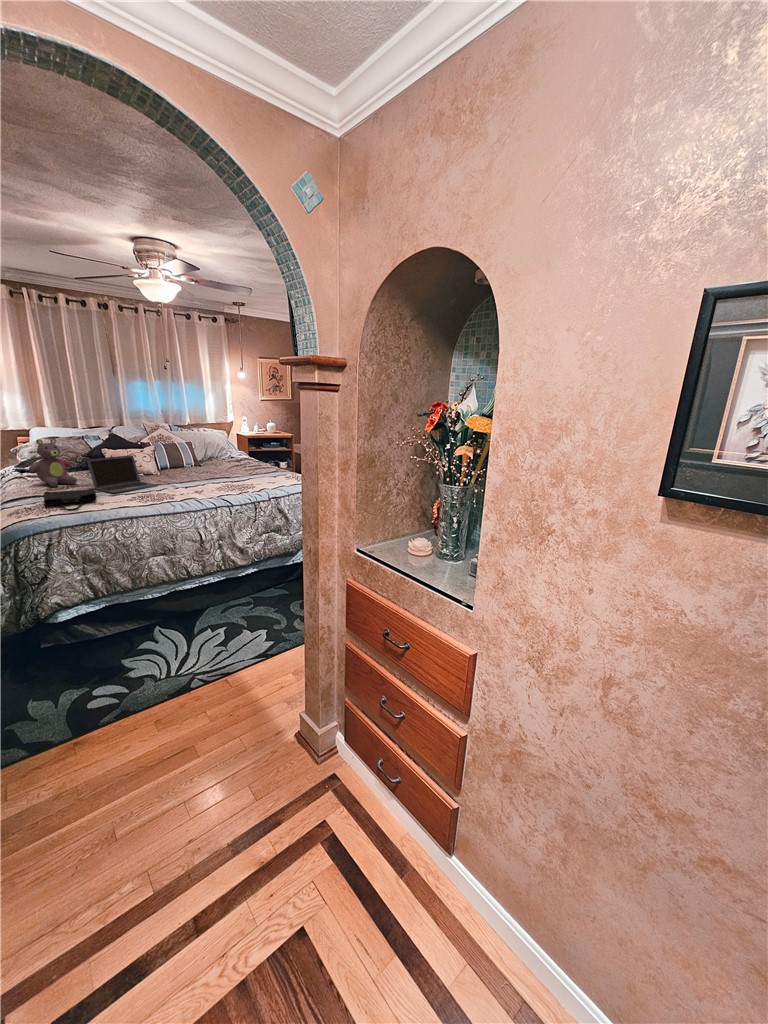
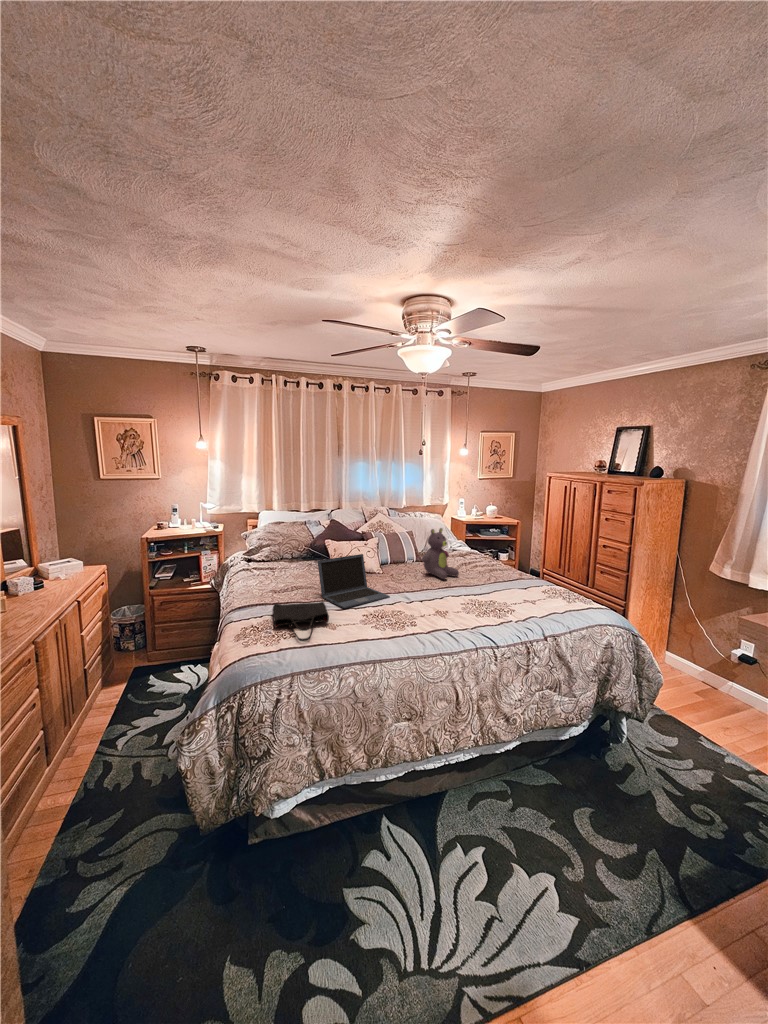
stuffed bear: present [29,438,77,487] -> present [422,528,459,579]

